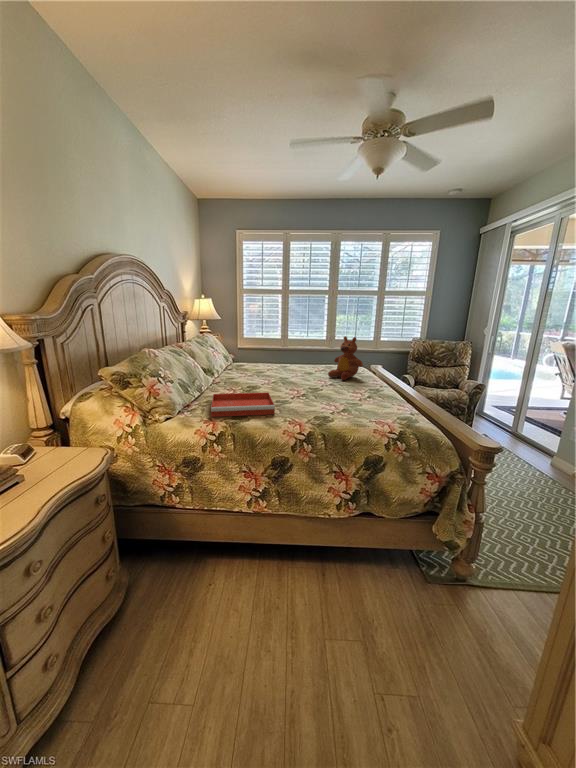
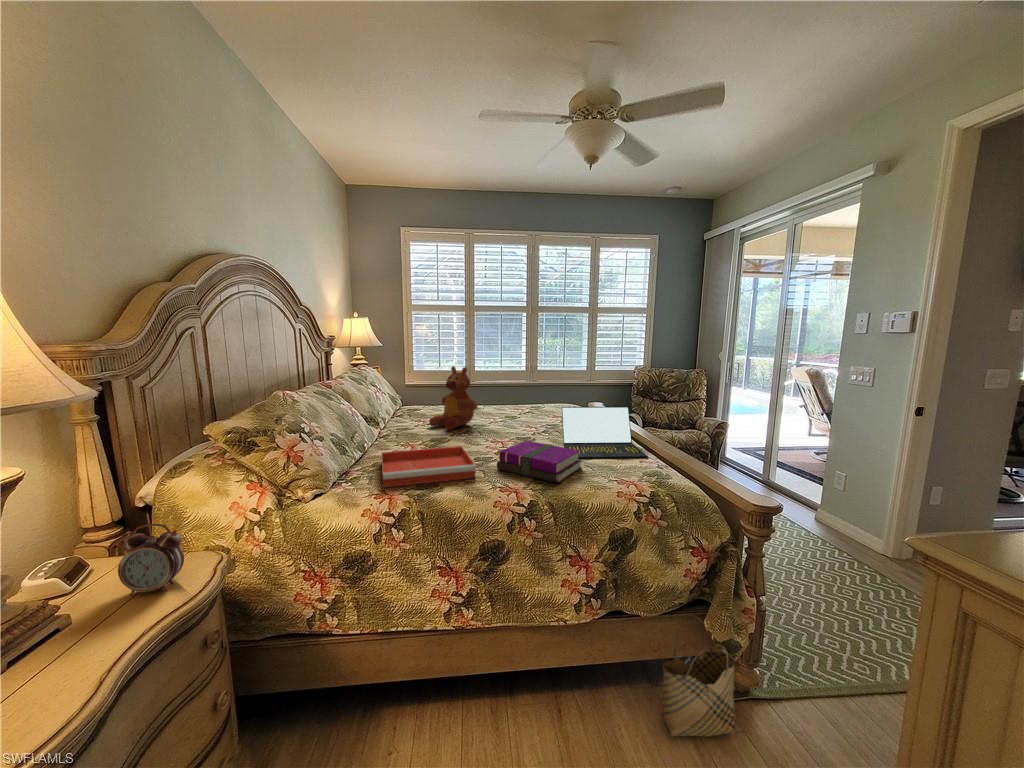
teddy bear: present [328,336,363,380] -> present [429,366,478,430]
laptop: none [344,367,405,407] -> present [562,407,648,458]
notebook: none [291,391,353,421] -> present [497,441,582,483]
alarm clock: none [46,428,83,469] -> present [118,524,184,596]
woven basket: none [394,518,450,599] -> present [661,615,736,736]

